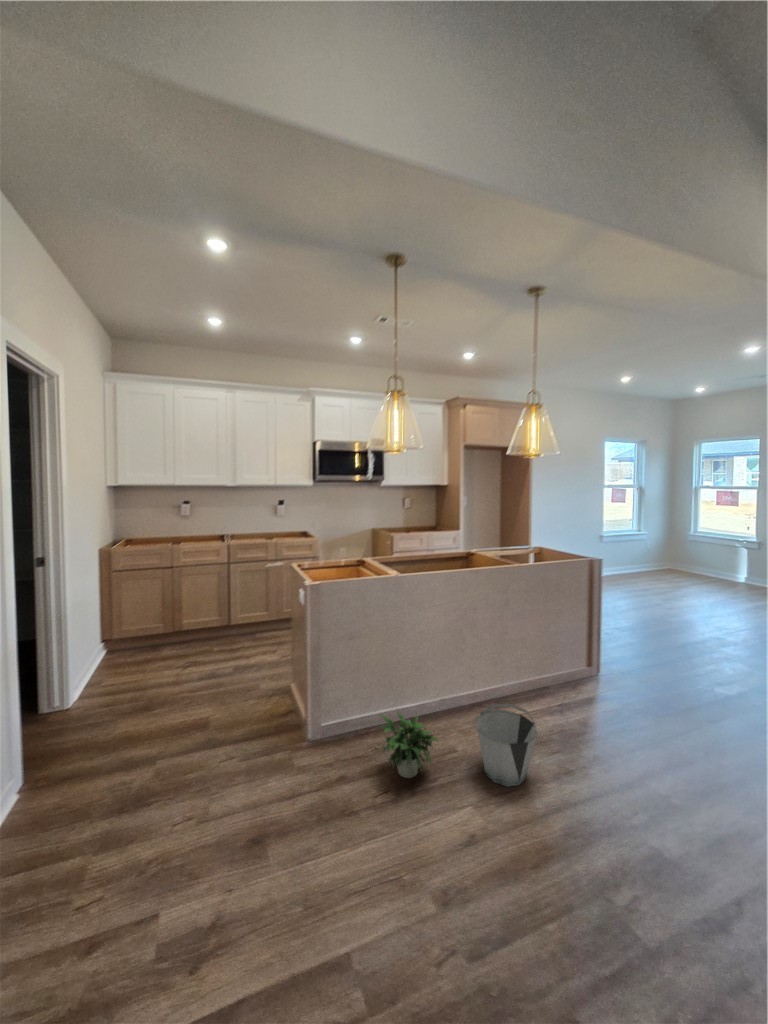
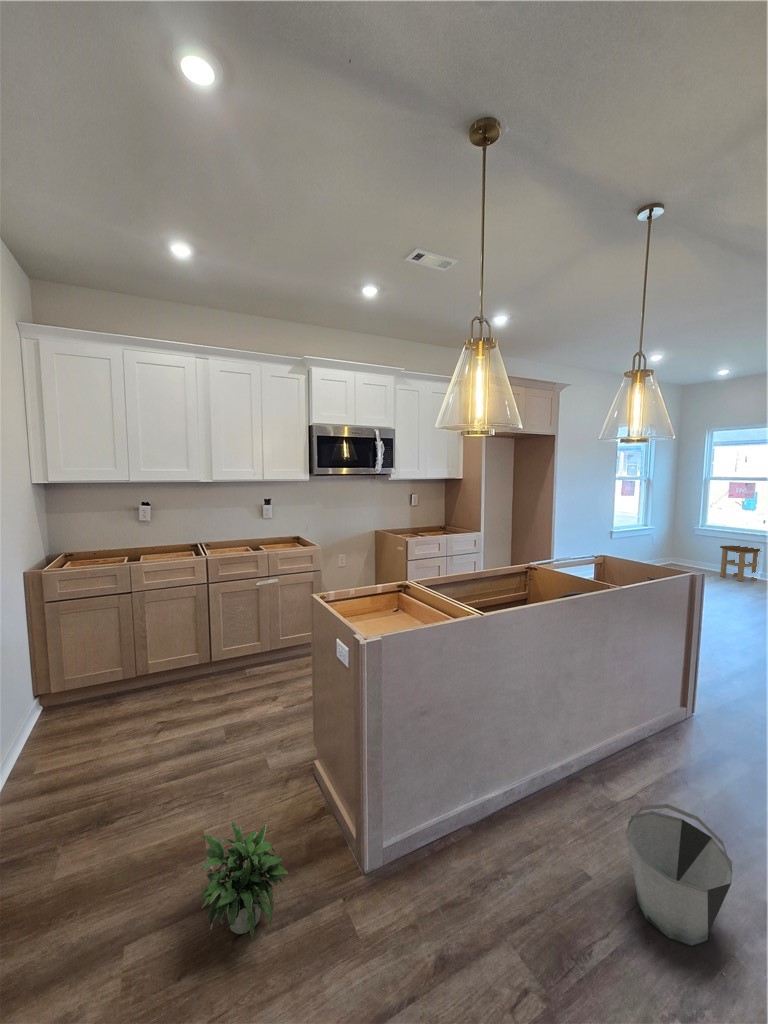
stool: none [706,550,746,584] -> present [720,545,760,582]
potted plant: present [376,712,437,778] -> present [199,821,288,940]

